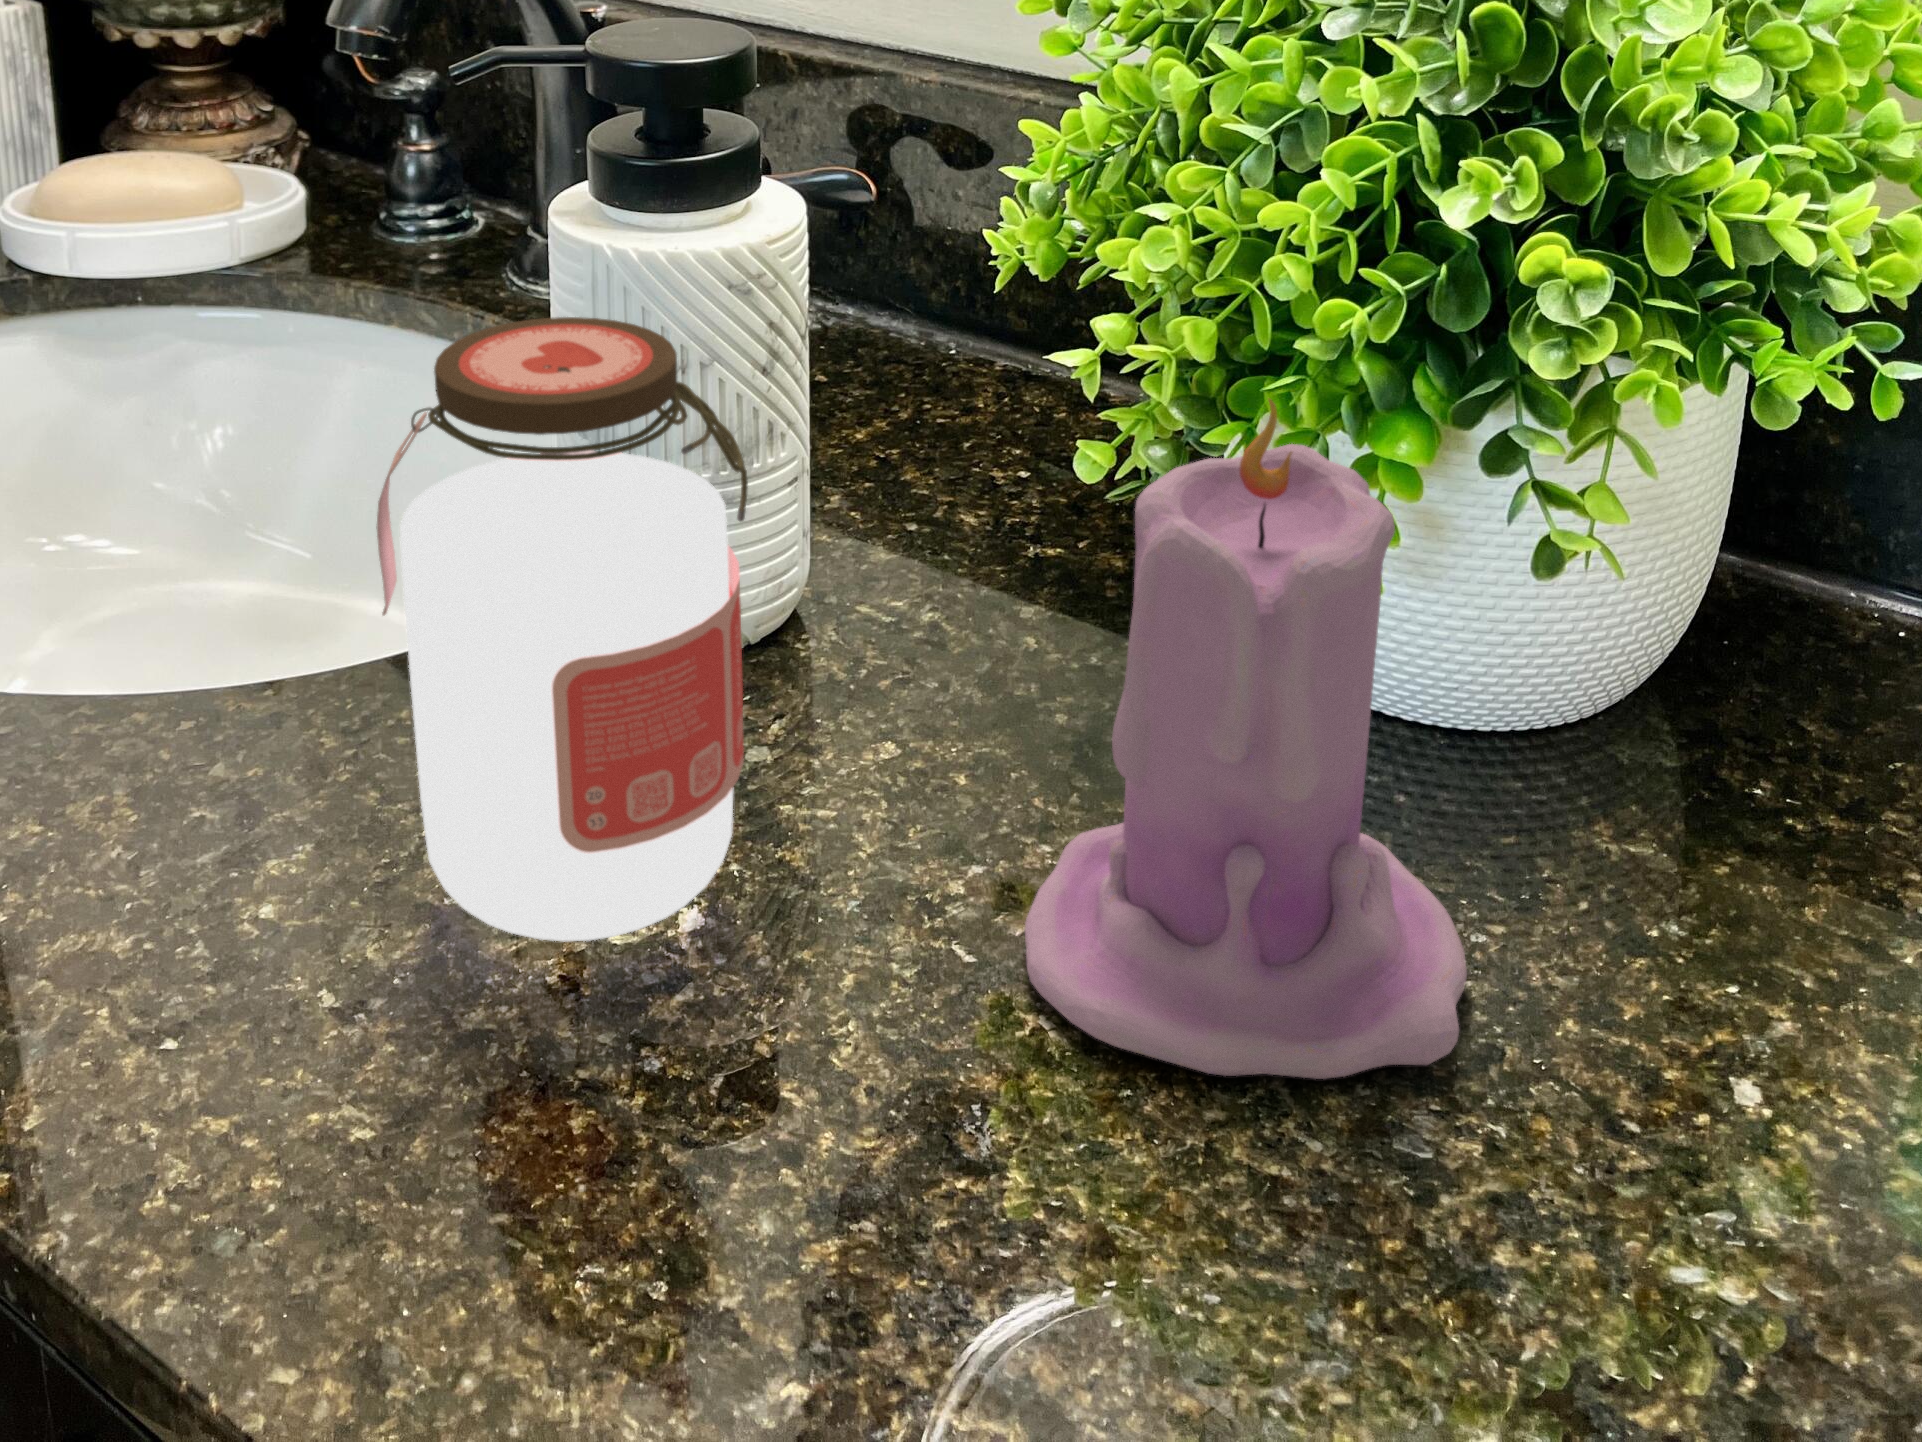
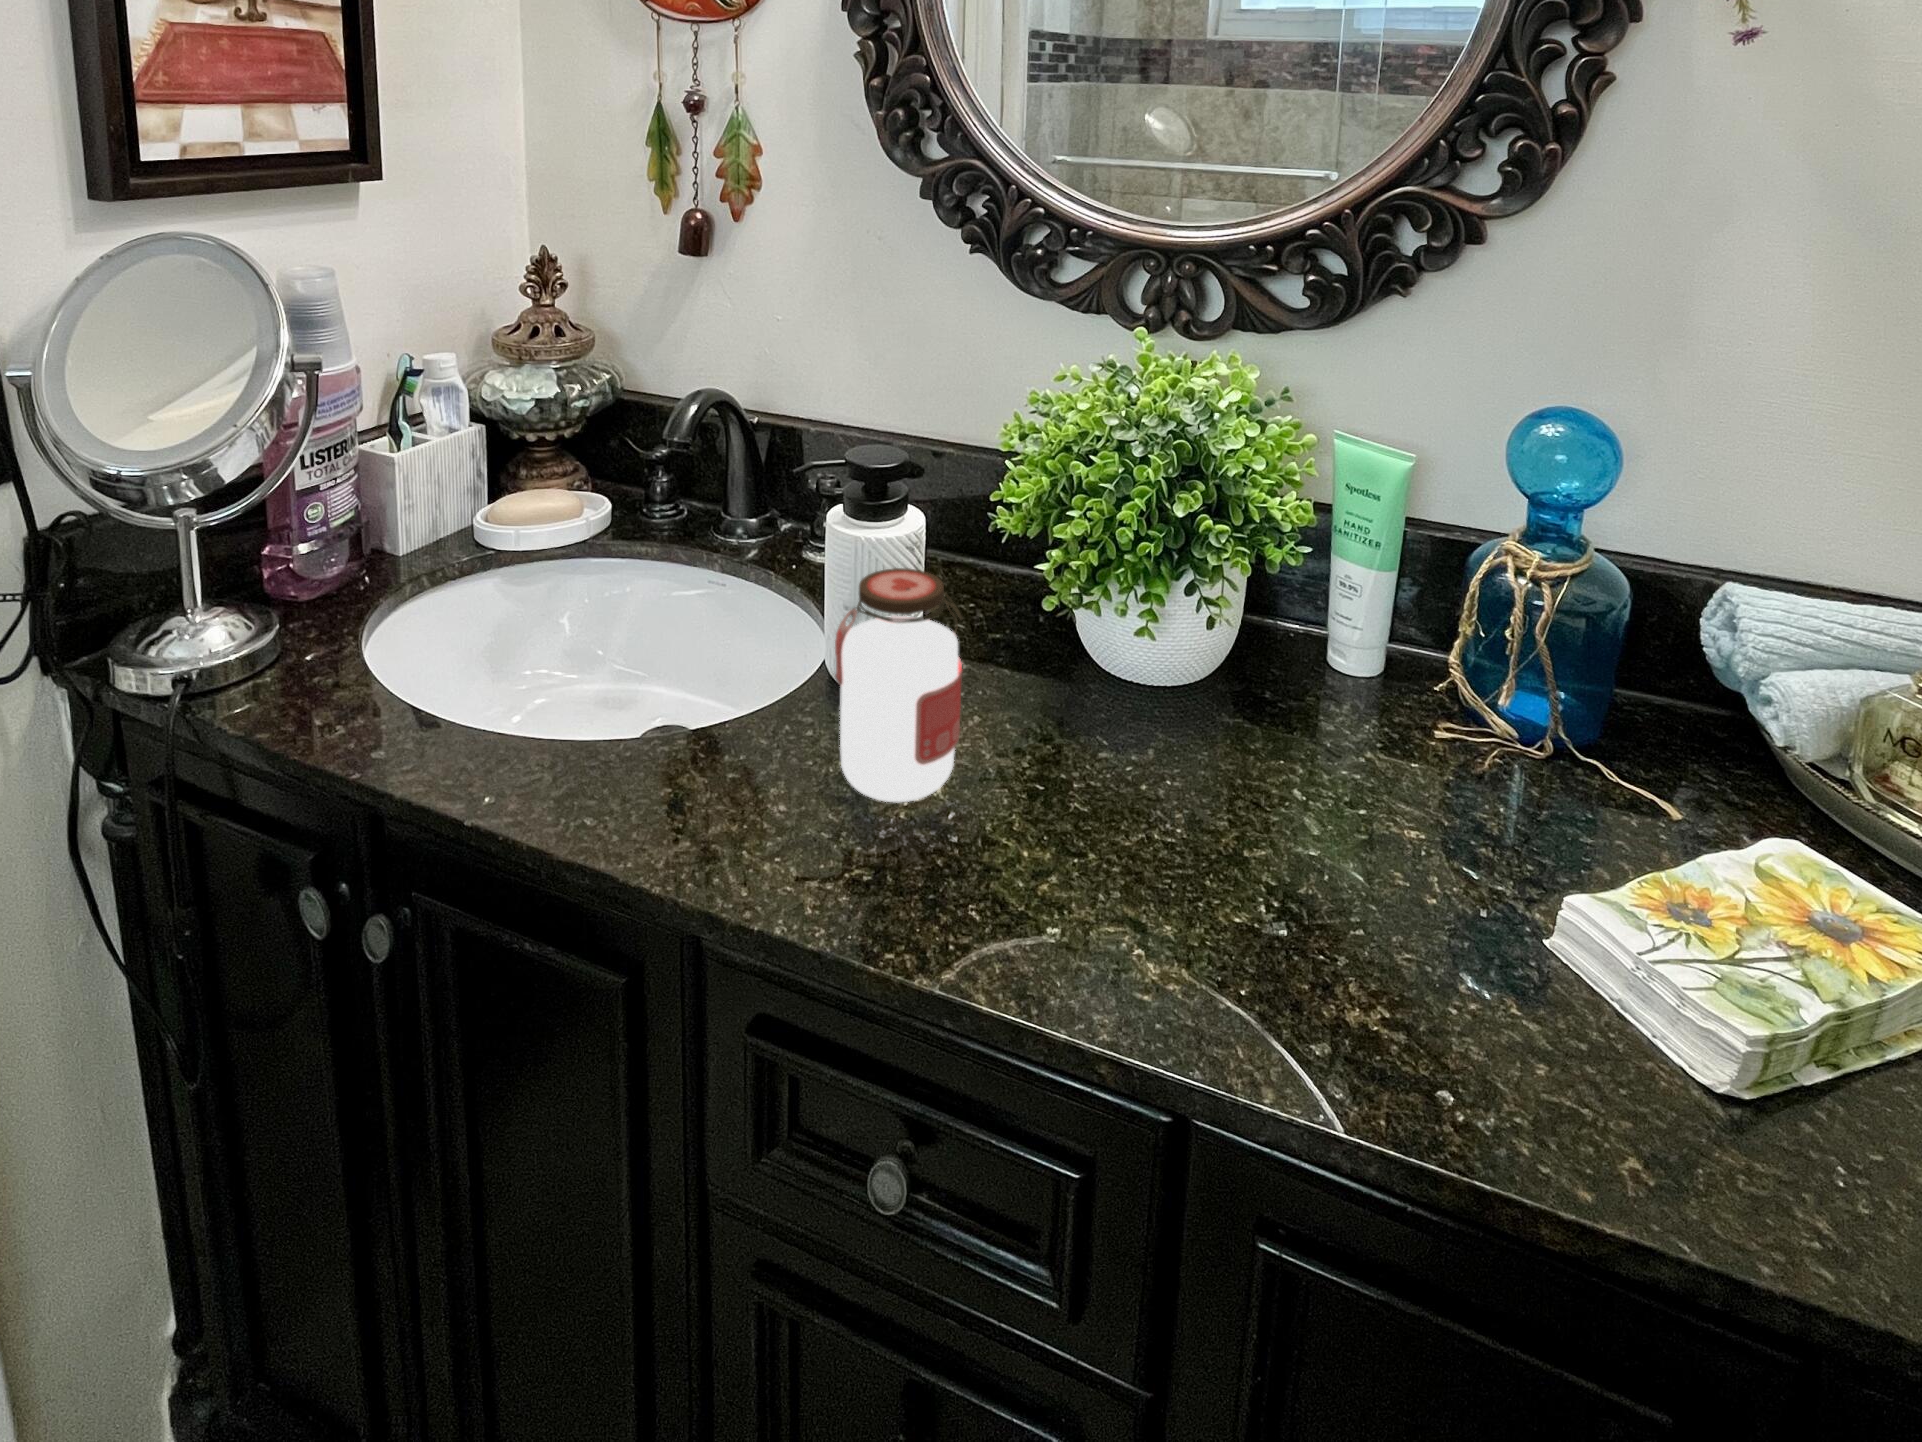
candle: present [1025,399,1467,1079] -> none [1059,580,1213,813]

